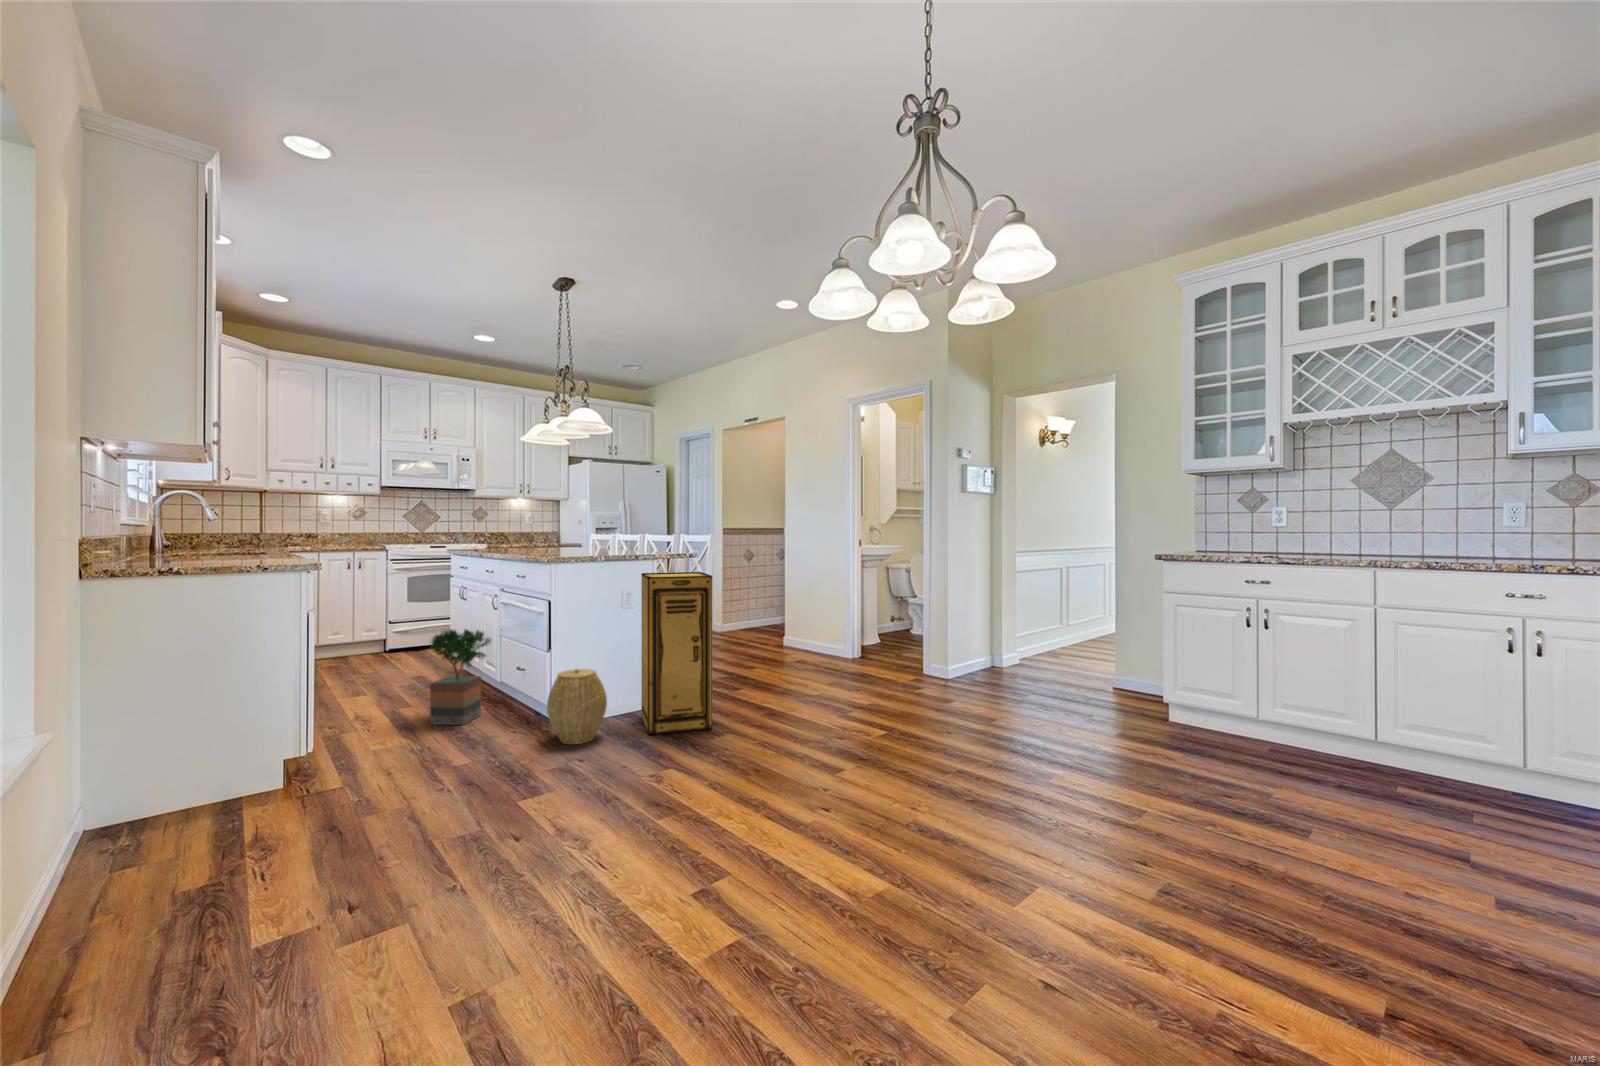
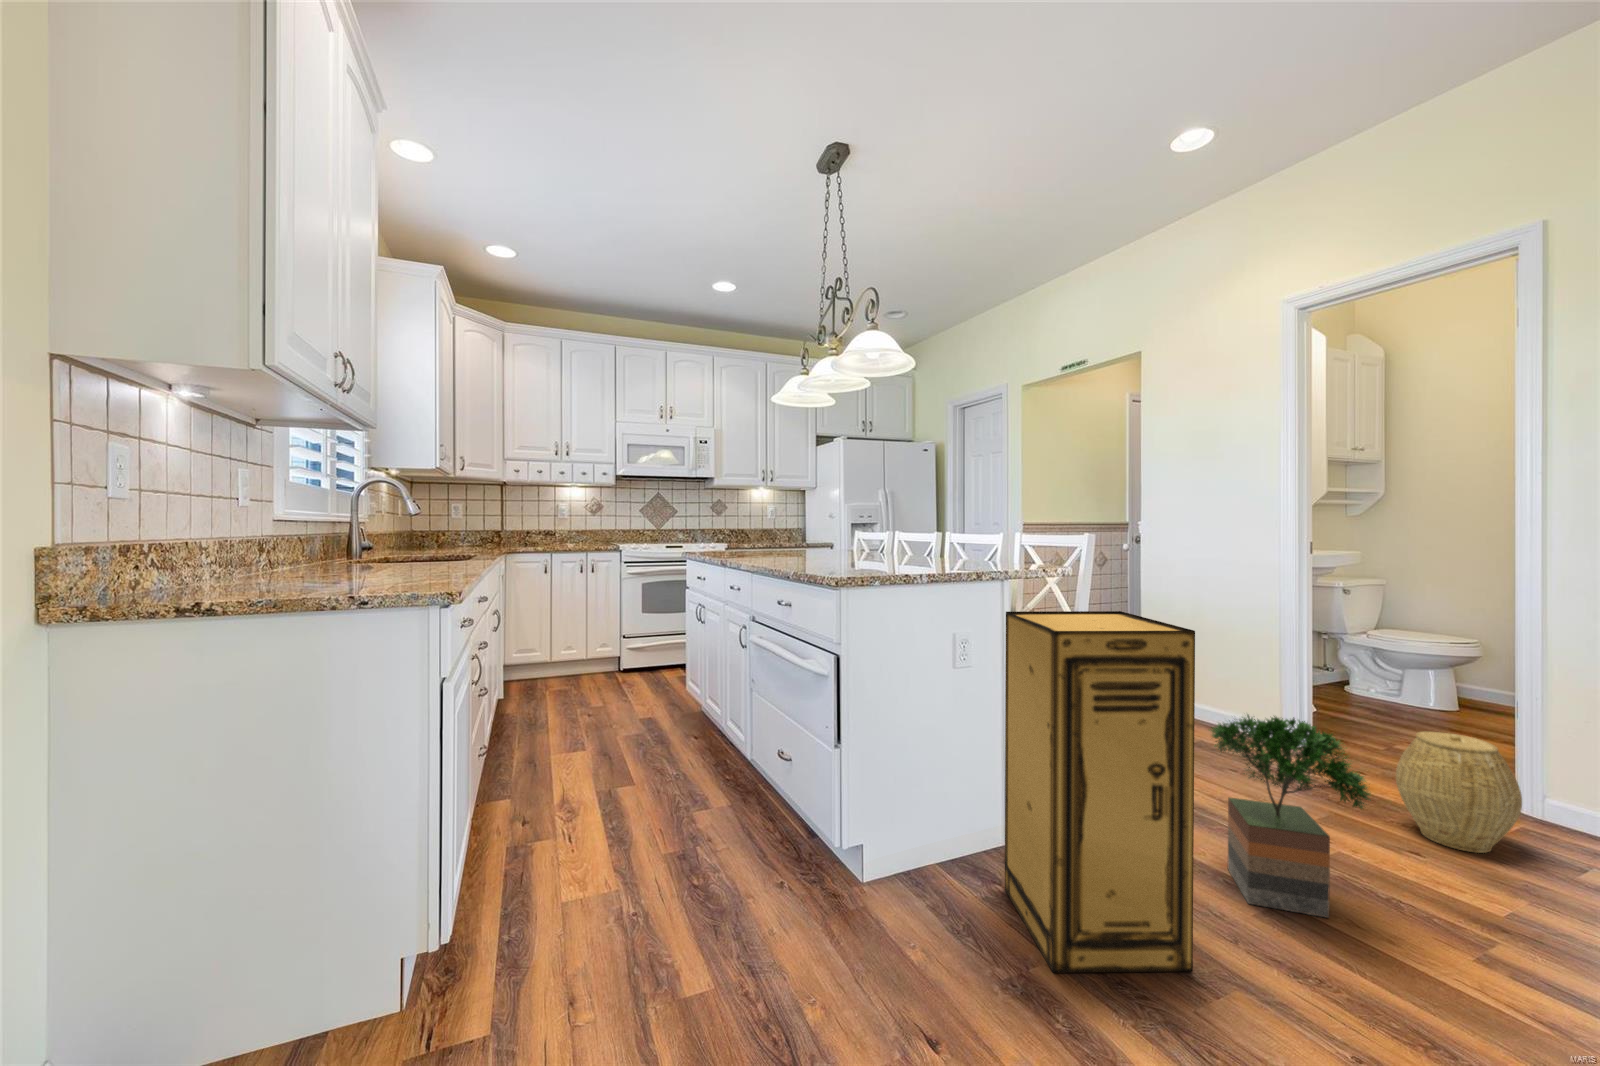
potted tree: present [430,629,491,725] -> present [1211,715,1371,918]
woven basket: present [547,669,607,744] -> present [1396,732,1522,853]

